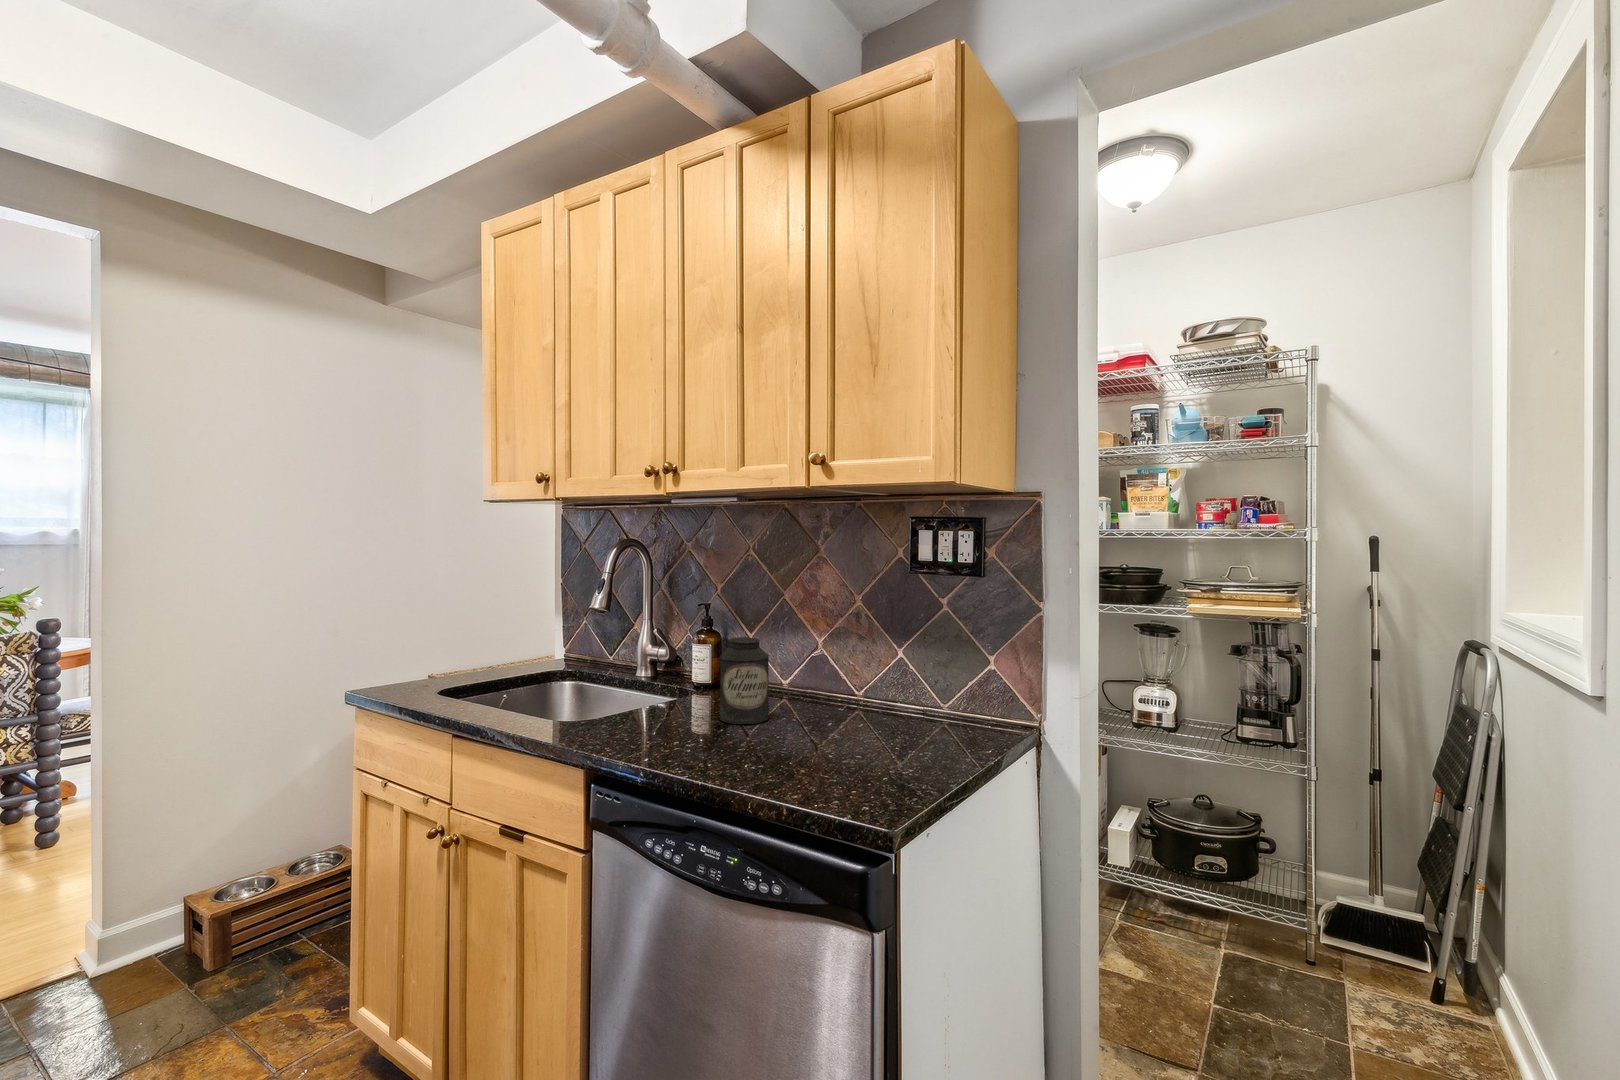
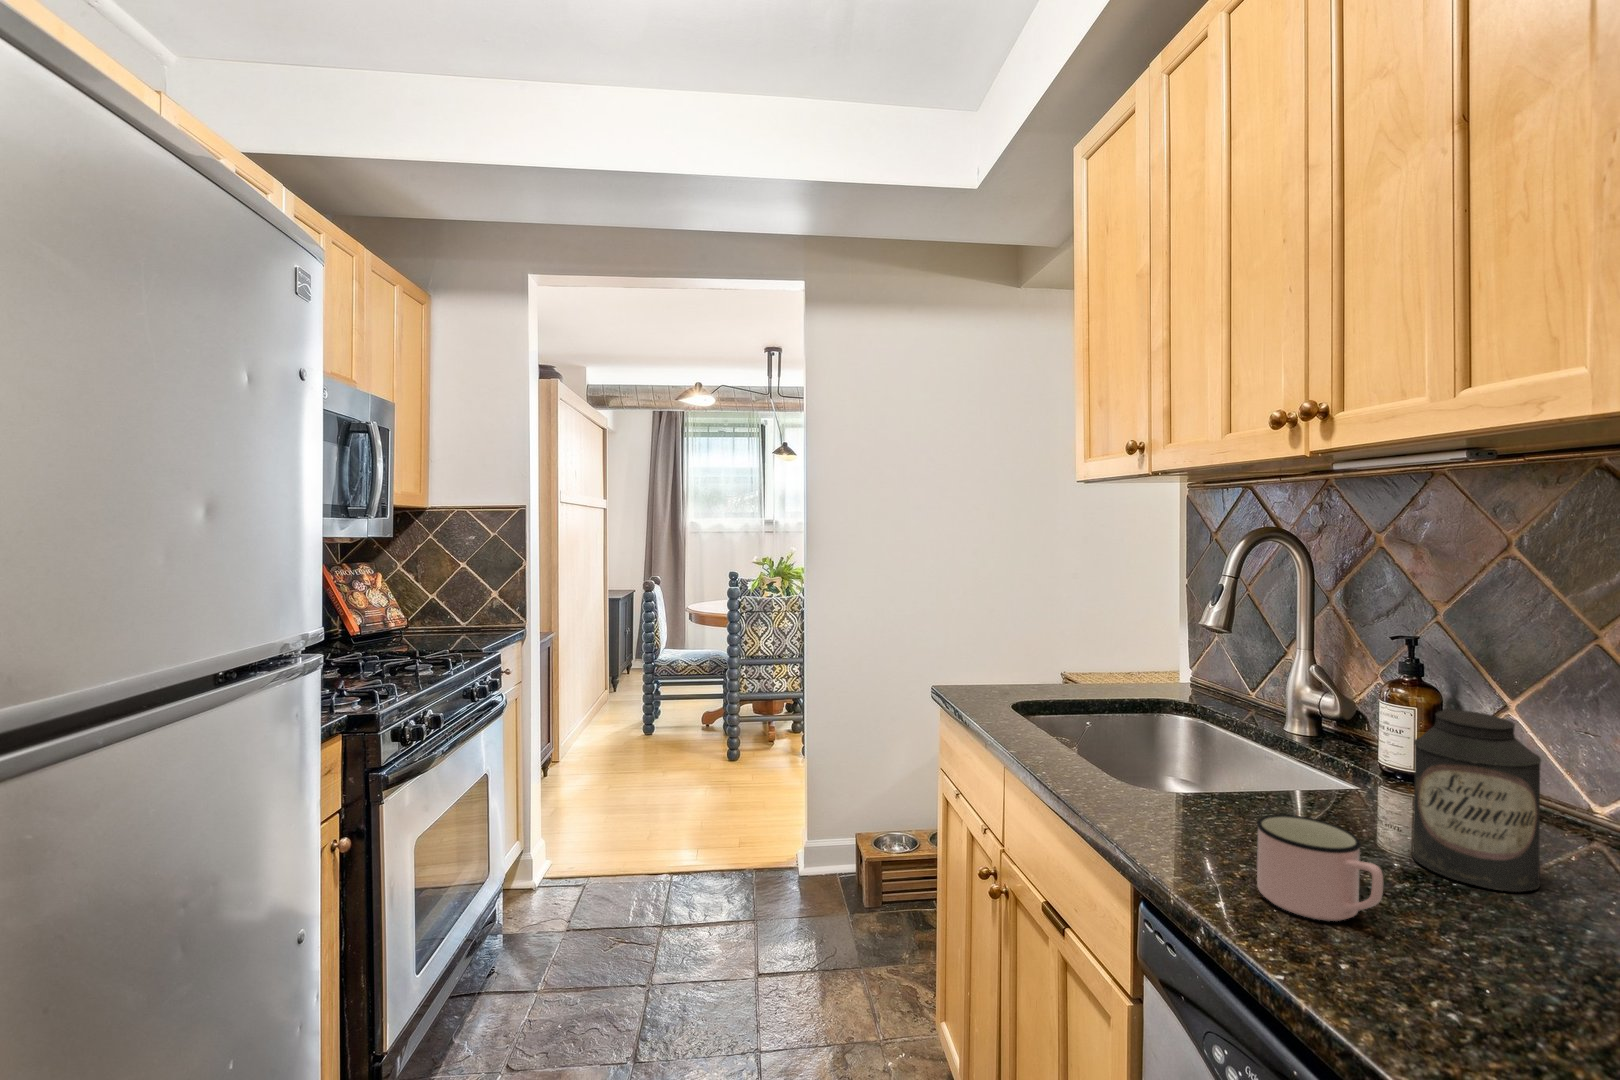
mug: none [660,704,719,754] -> present [1257,815,1383,921]

